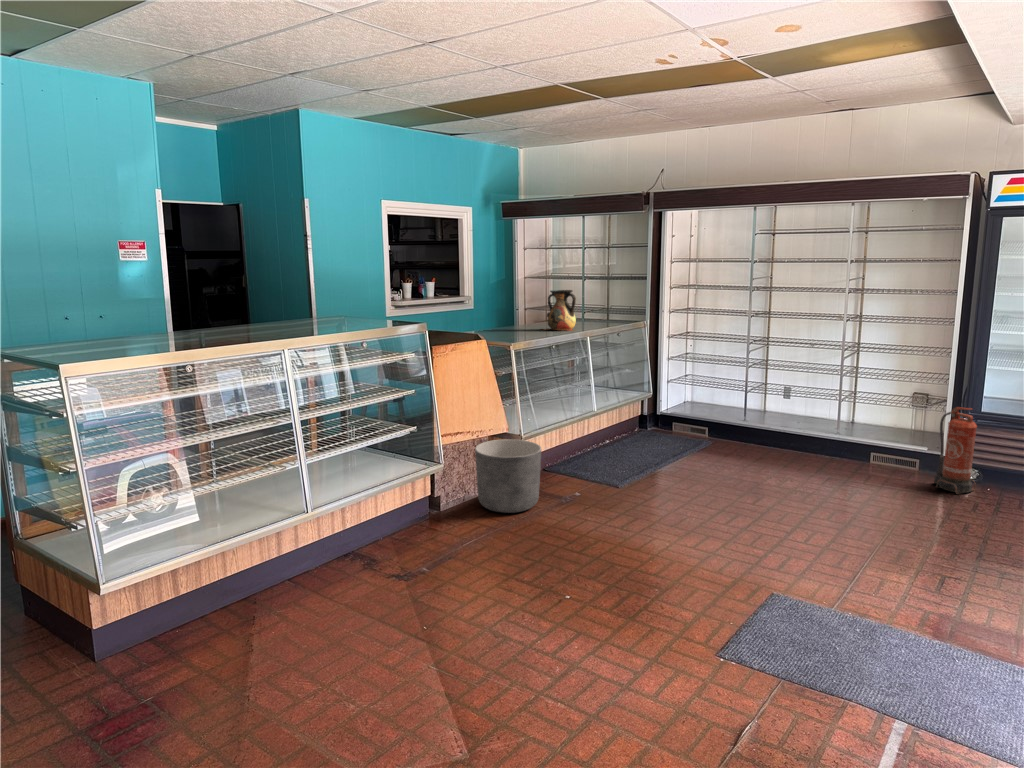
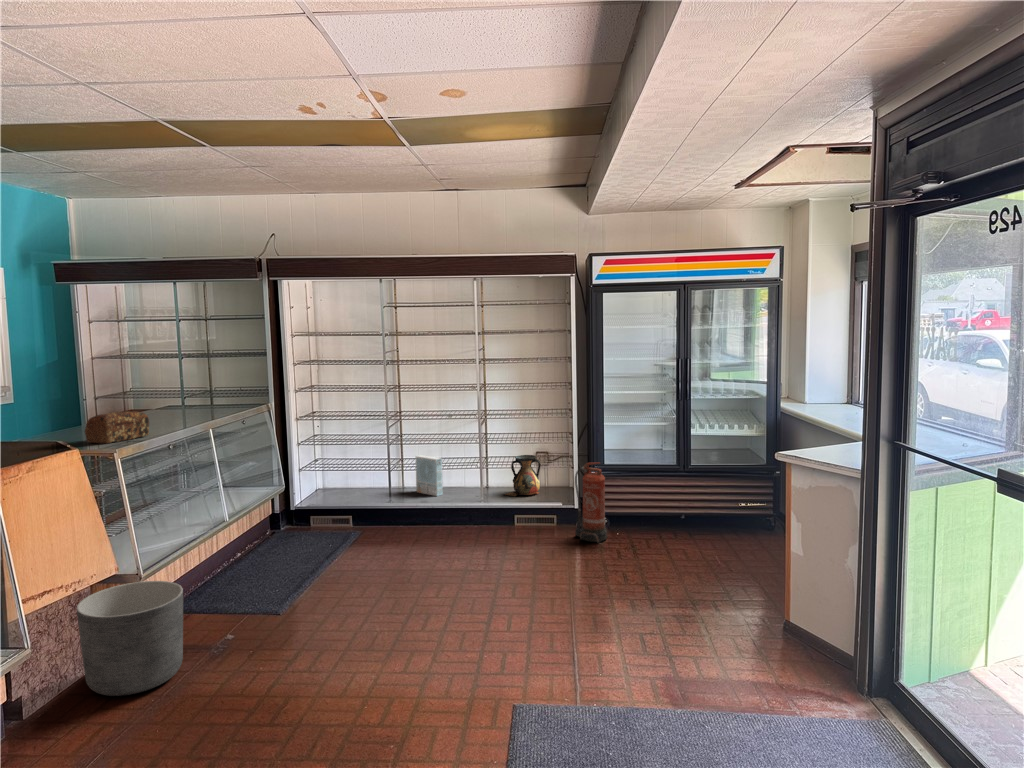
vase: present [542,290,576,331] -> present [506,455,541,496]
bread loaf: none [493,316,536,339] -> present [85,411,149,444]
cereal box: none [775,381,803,422] -> present [416,455,443,496]

